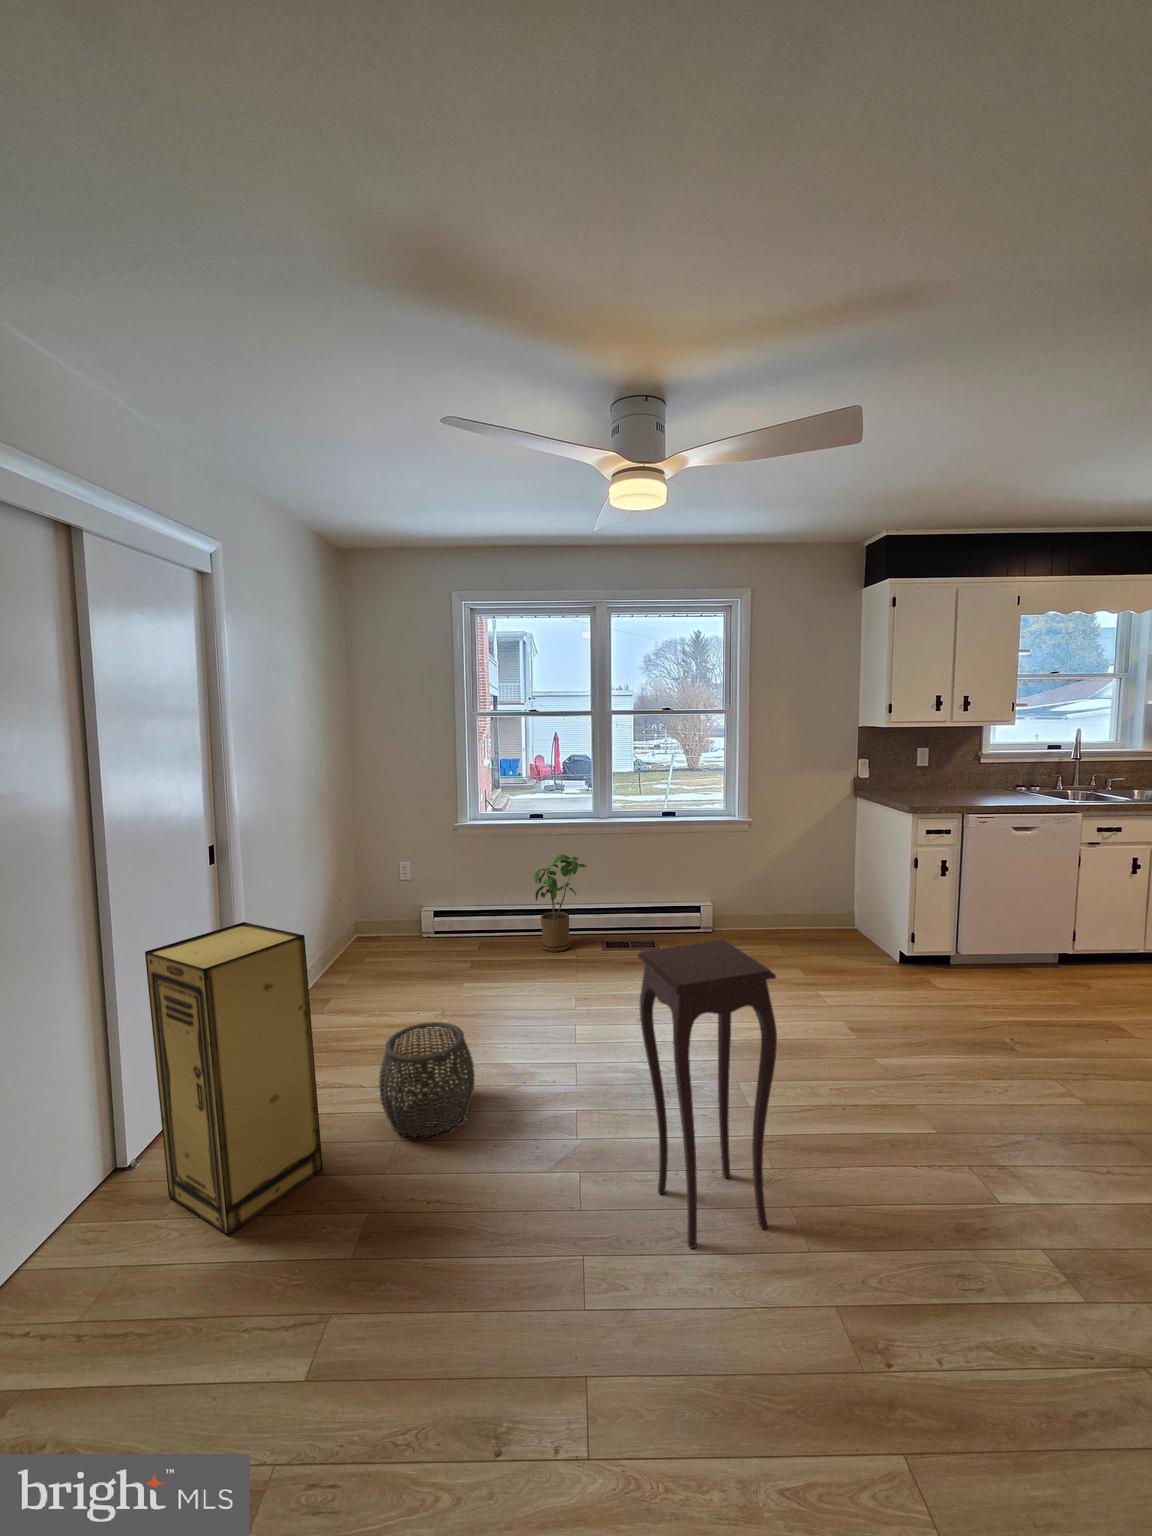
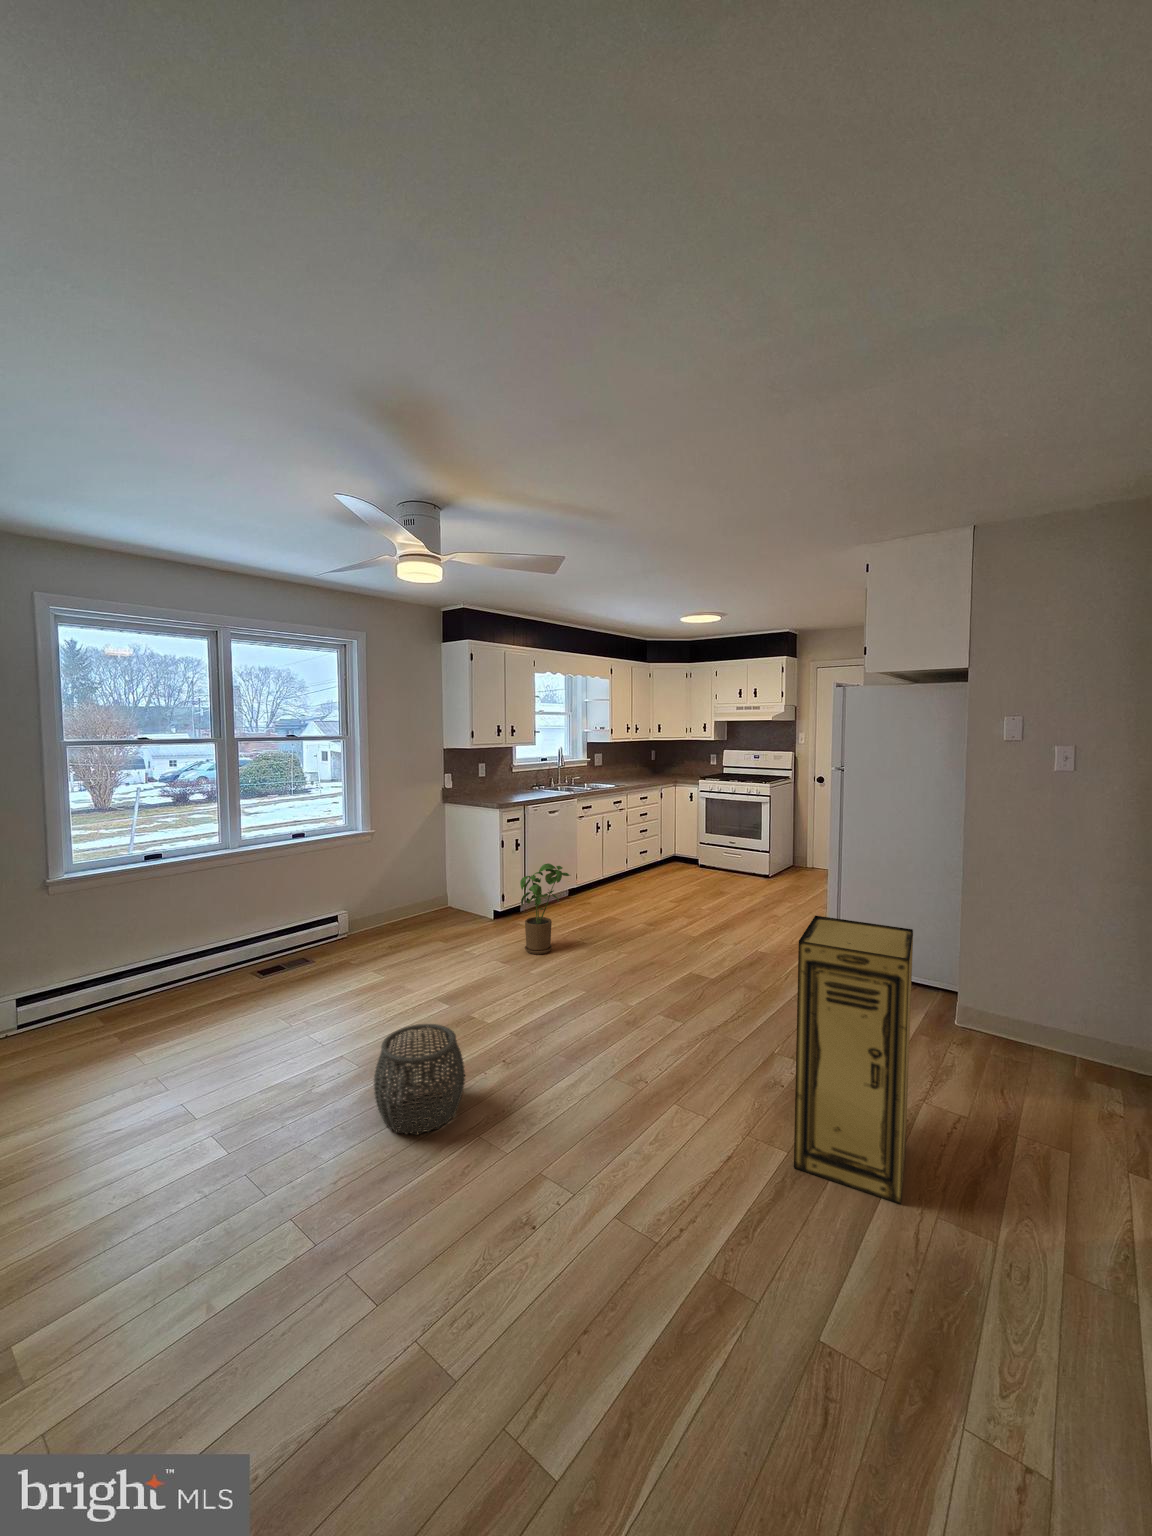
storage cabinet: present [145,922,323,1235] -> present [794,916,913,1204]
side table: present [637,940,777,1248] -> none [626,957,757,1249]

